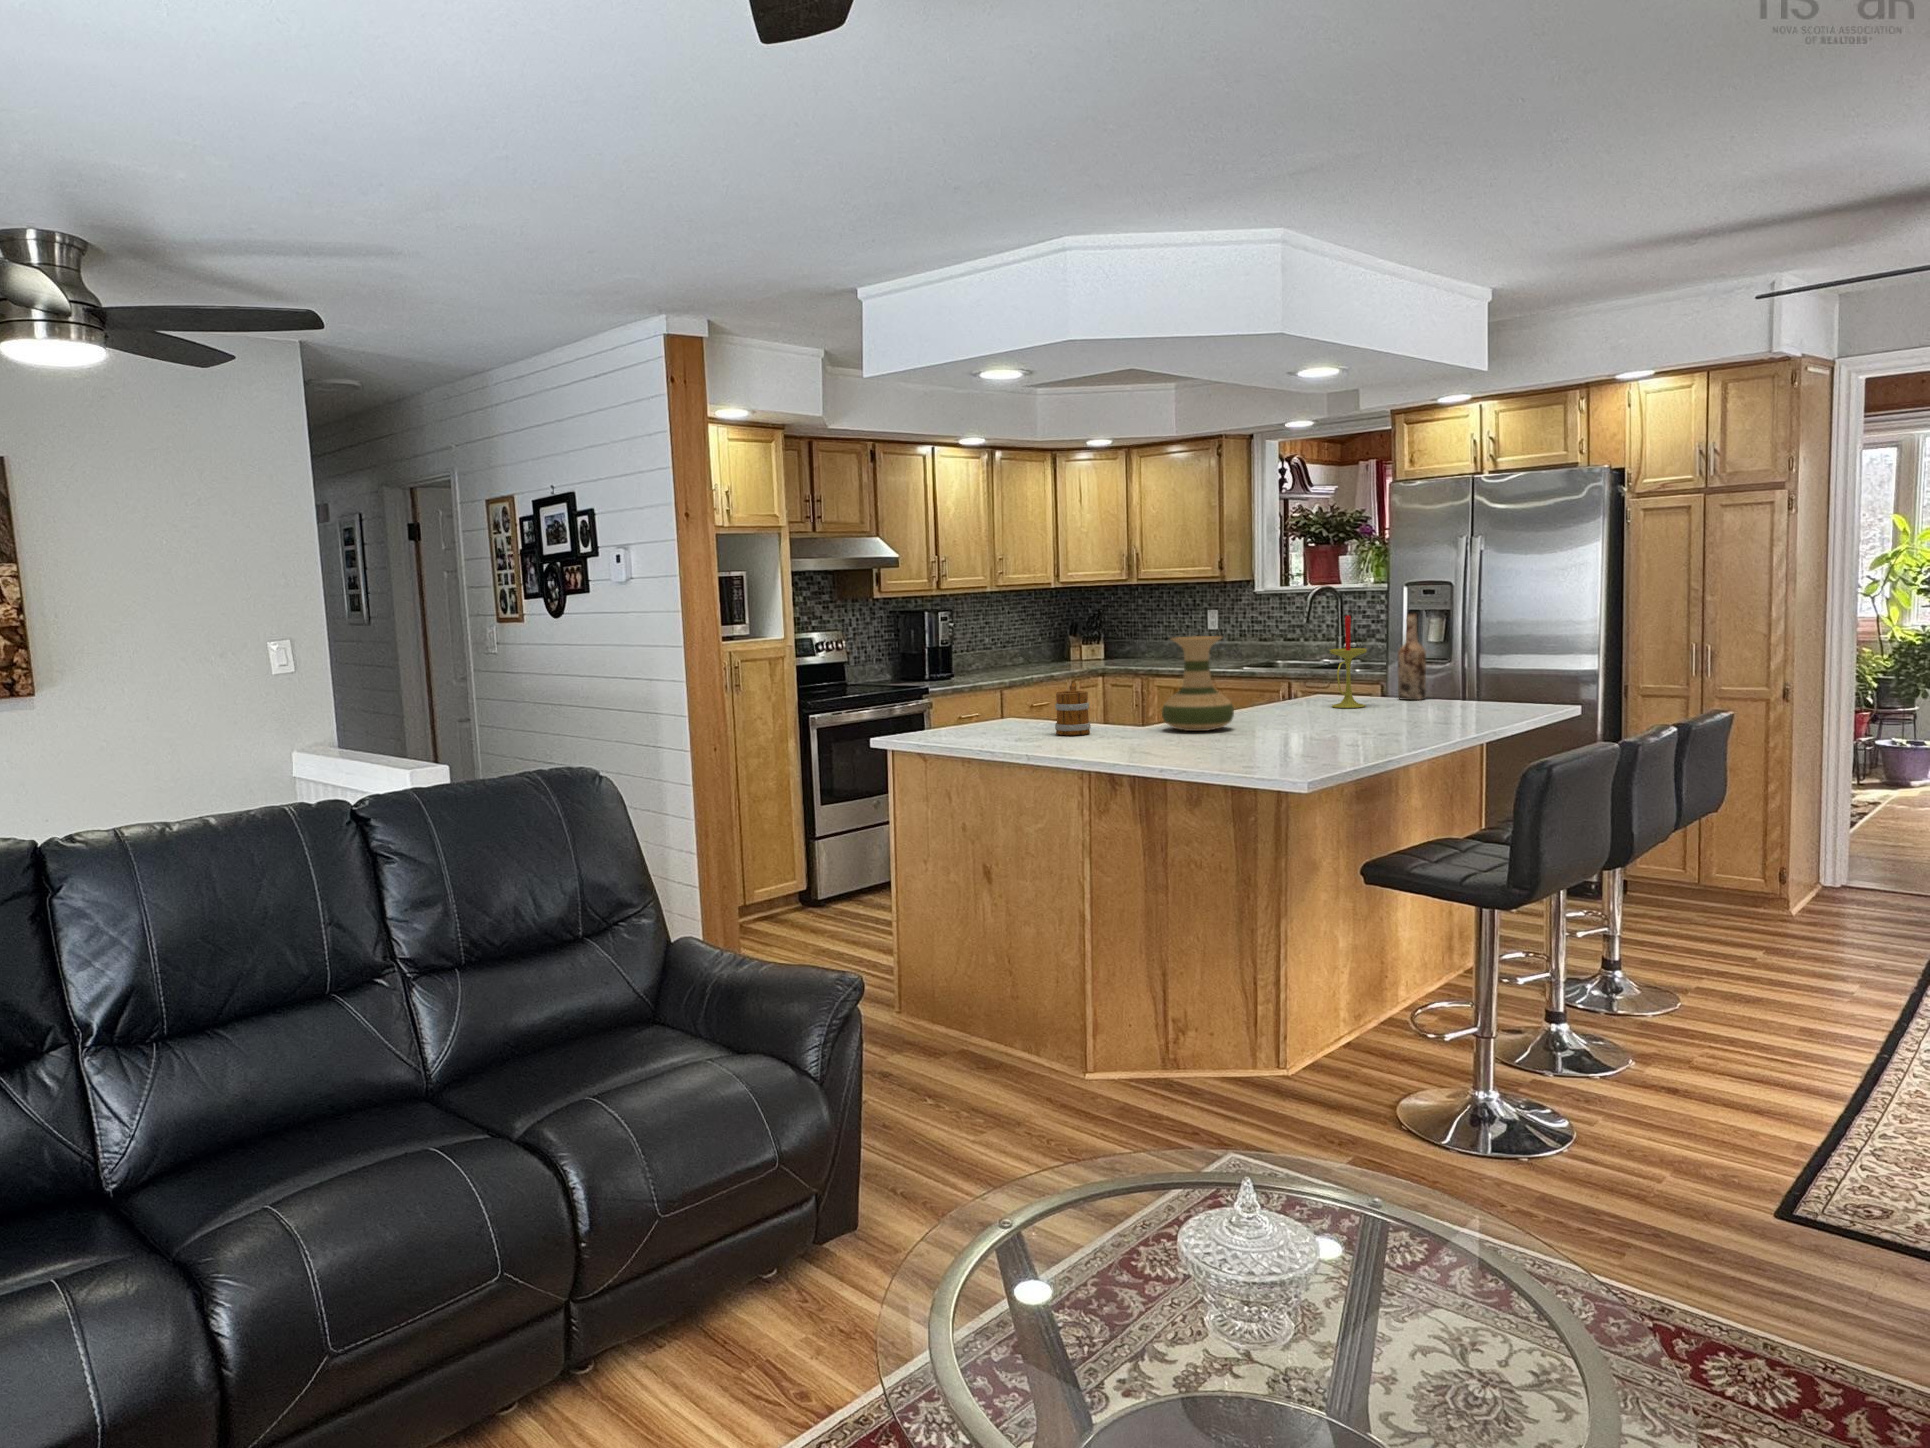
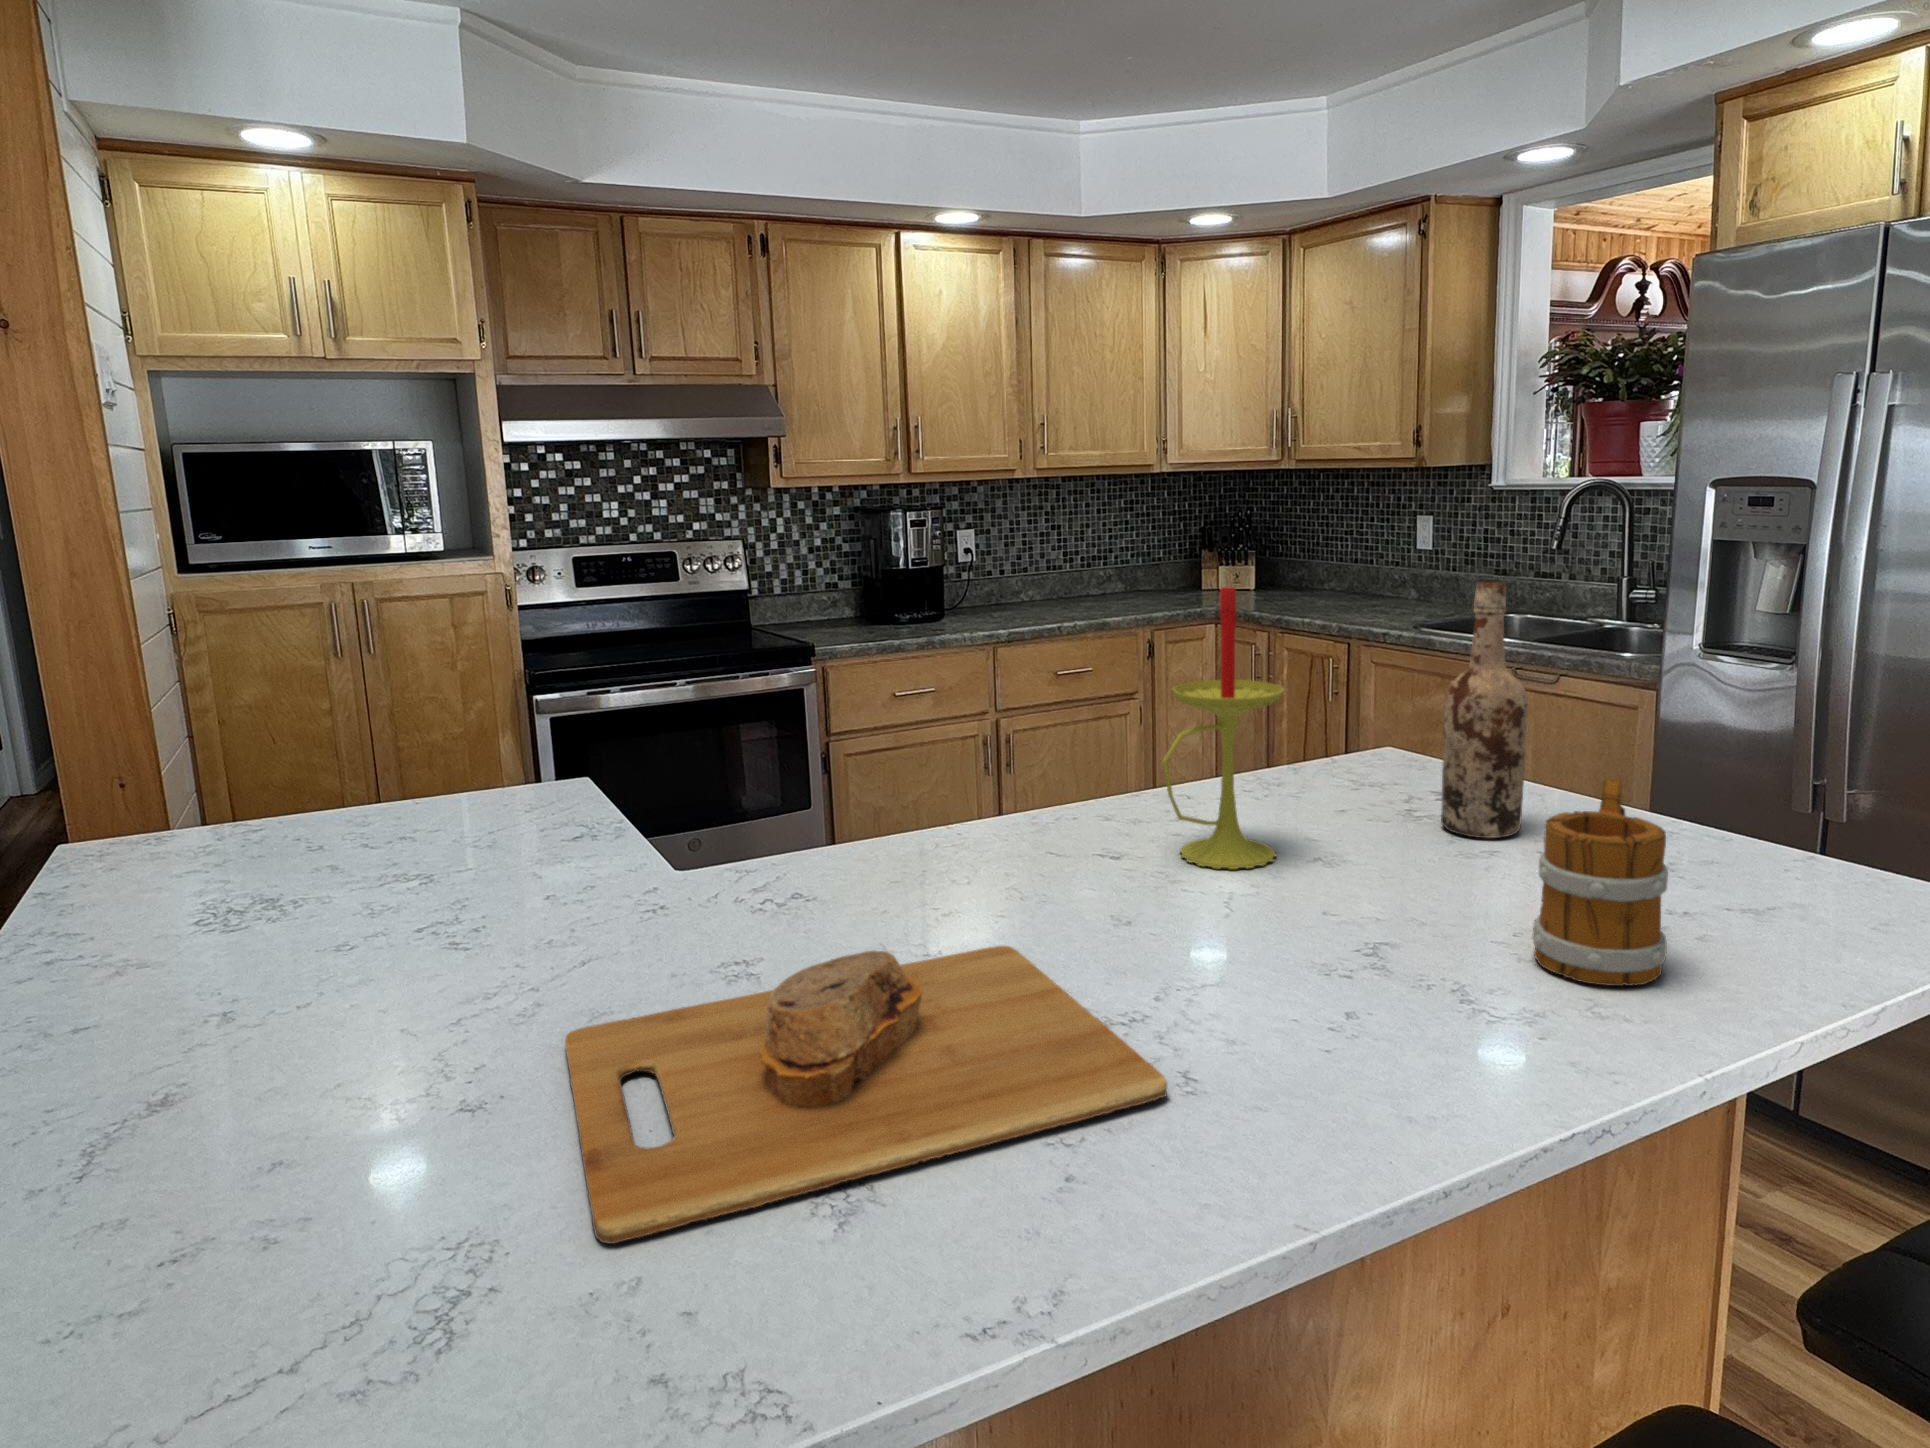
vase: present [1162,636,1234,731] -> none [345,657,598,991]
mug: present [1055,683,1091,735] -> present [1532,779,1668,986]
cutting board: none [1271,702,1427,737] -> present [565,946,1167,1244]

